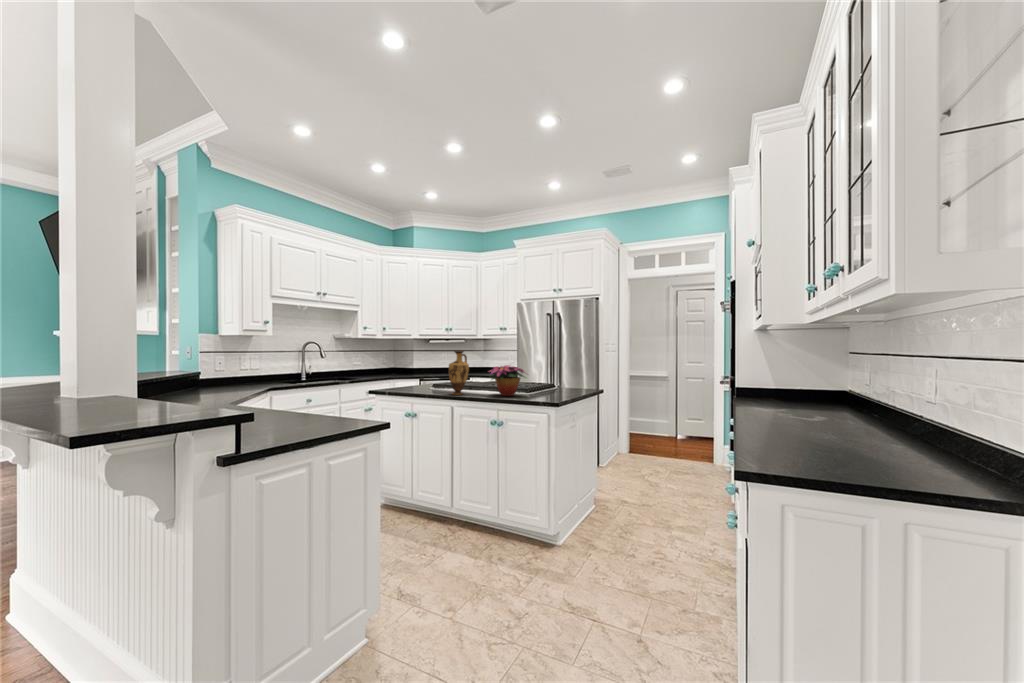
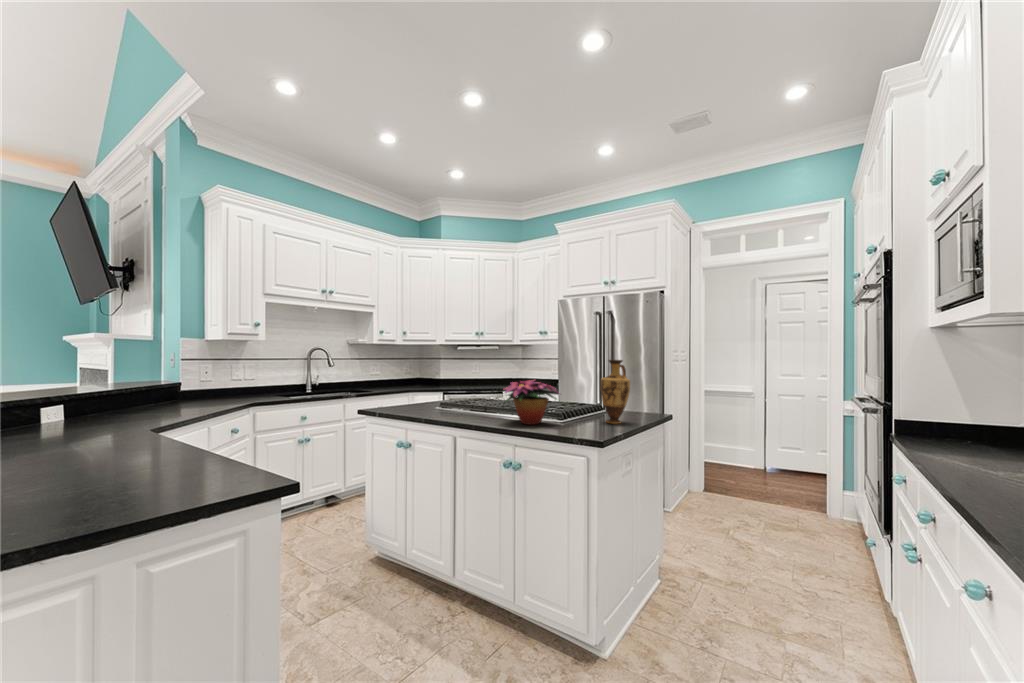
vase: present [449,350,469,395] -> present [601,360,630,424]

